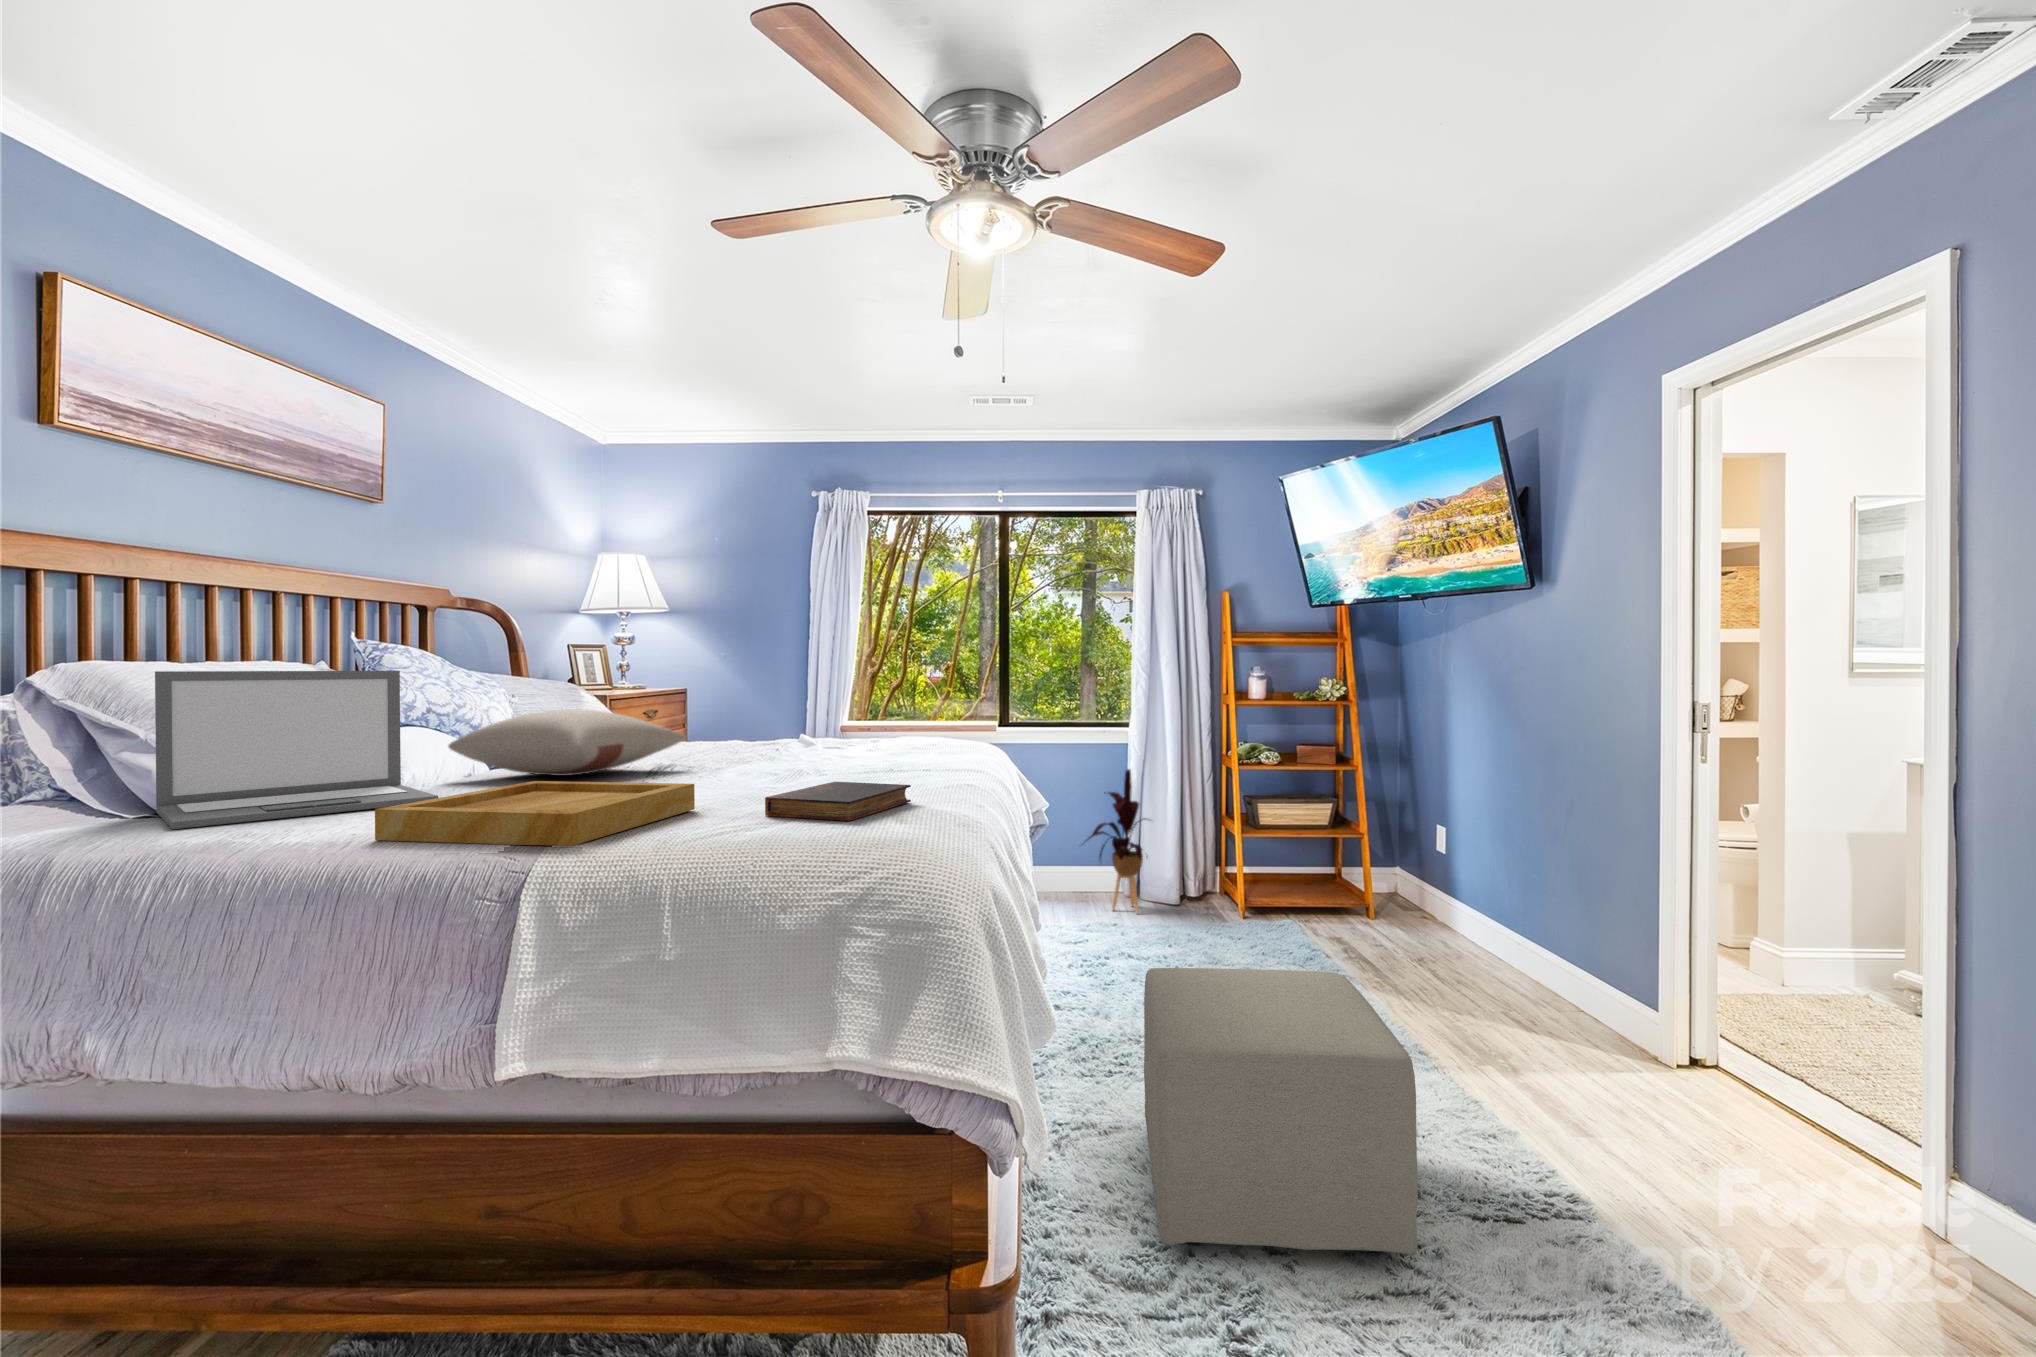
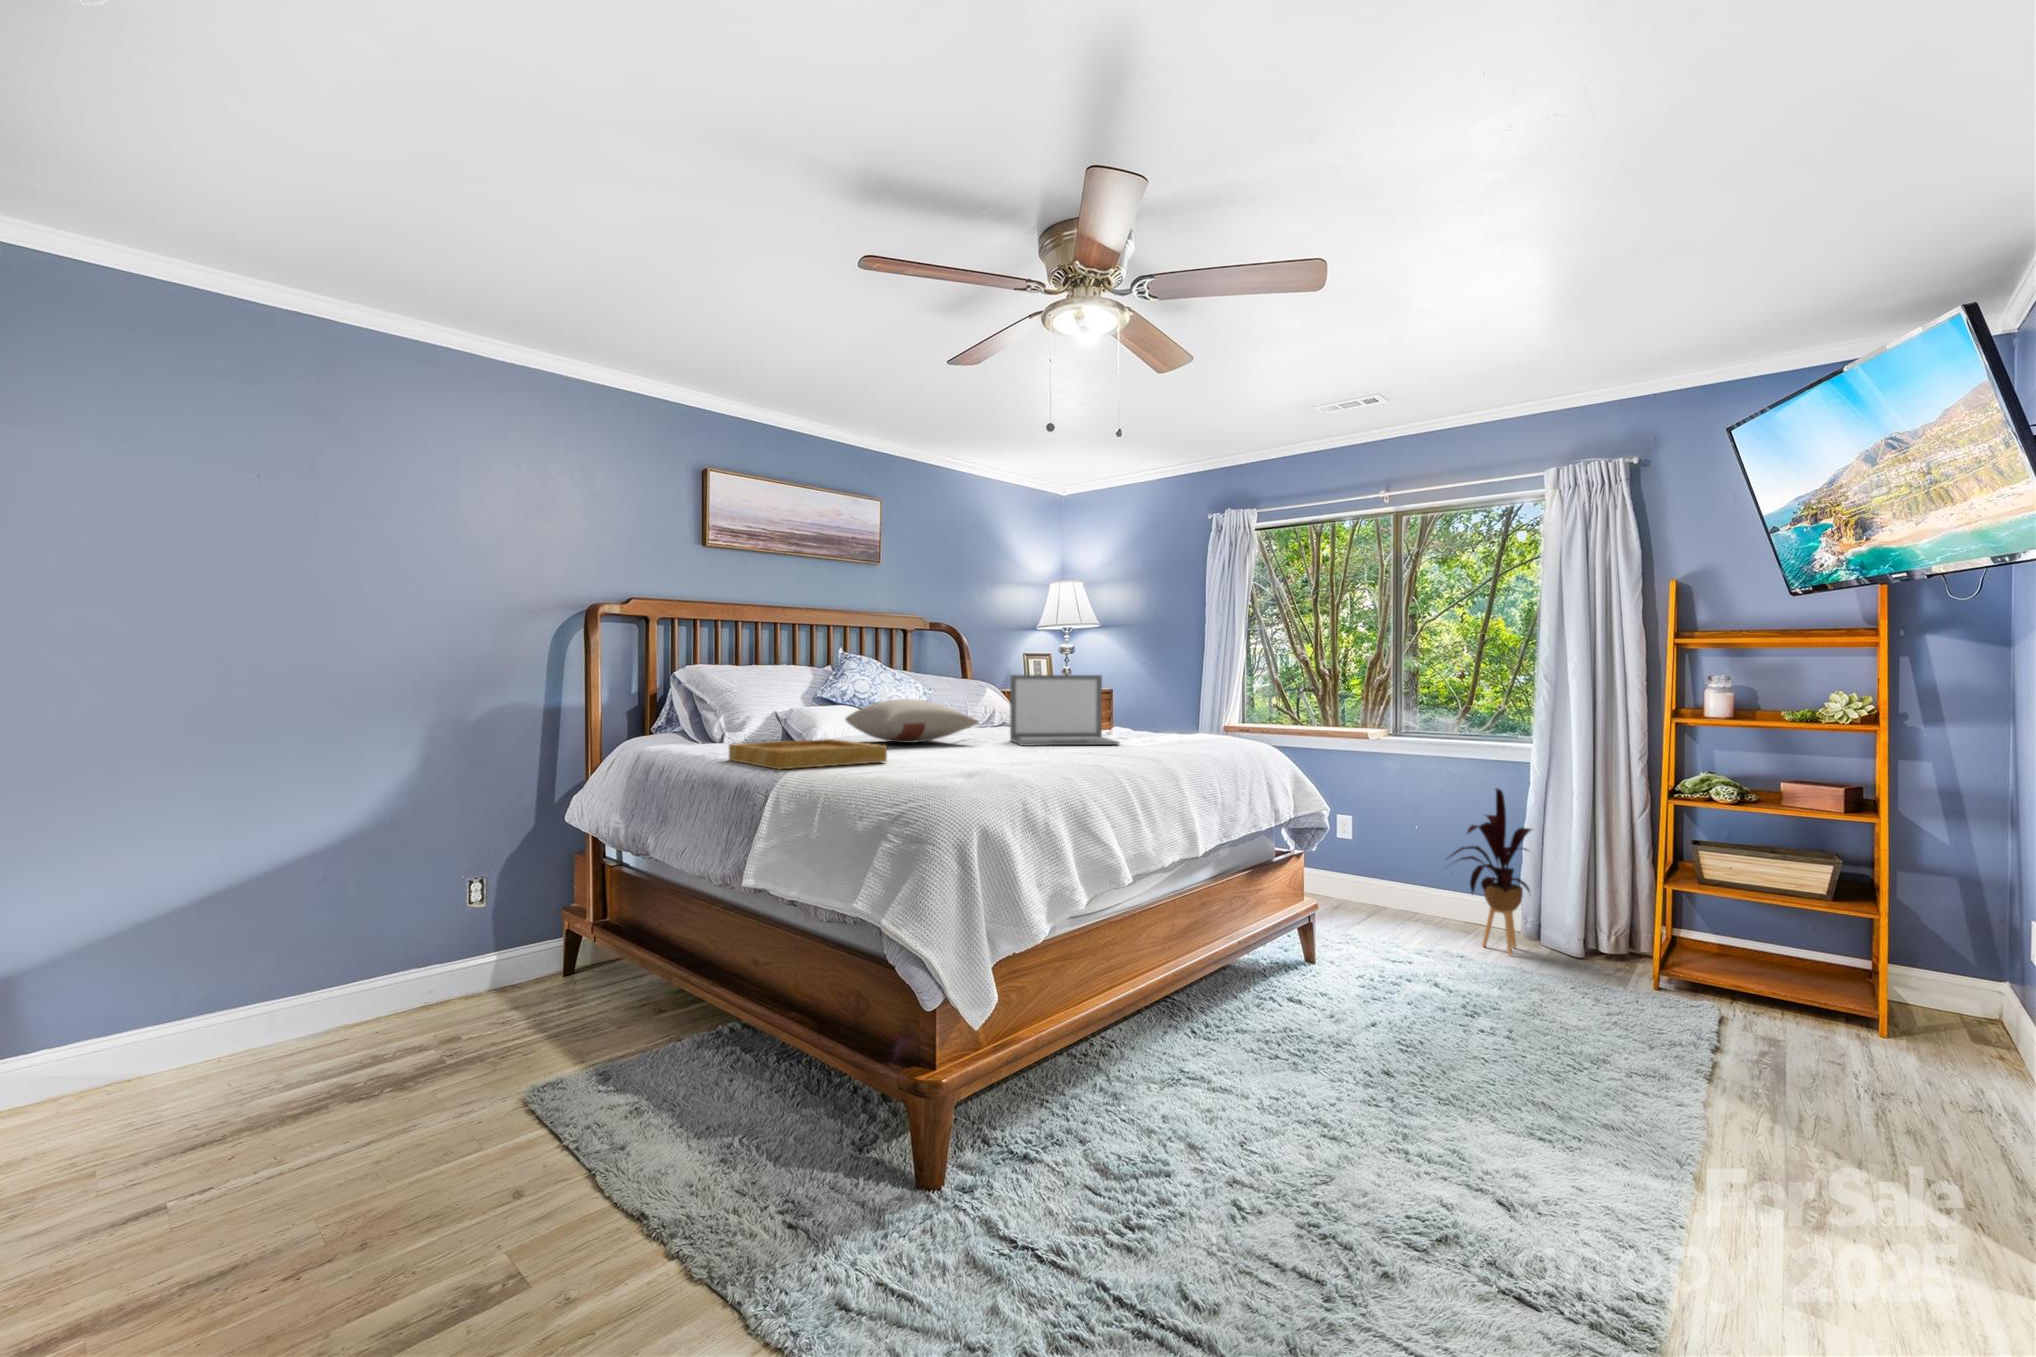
laptop: present [155,671,438,829] -> present [1010,675,1119,746]
book: present [765,781,911,821] -> none [906,753,1009,774]
ottoman: present [1144,968,1418,1255] -> none [1158,954,1454,1256]

